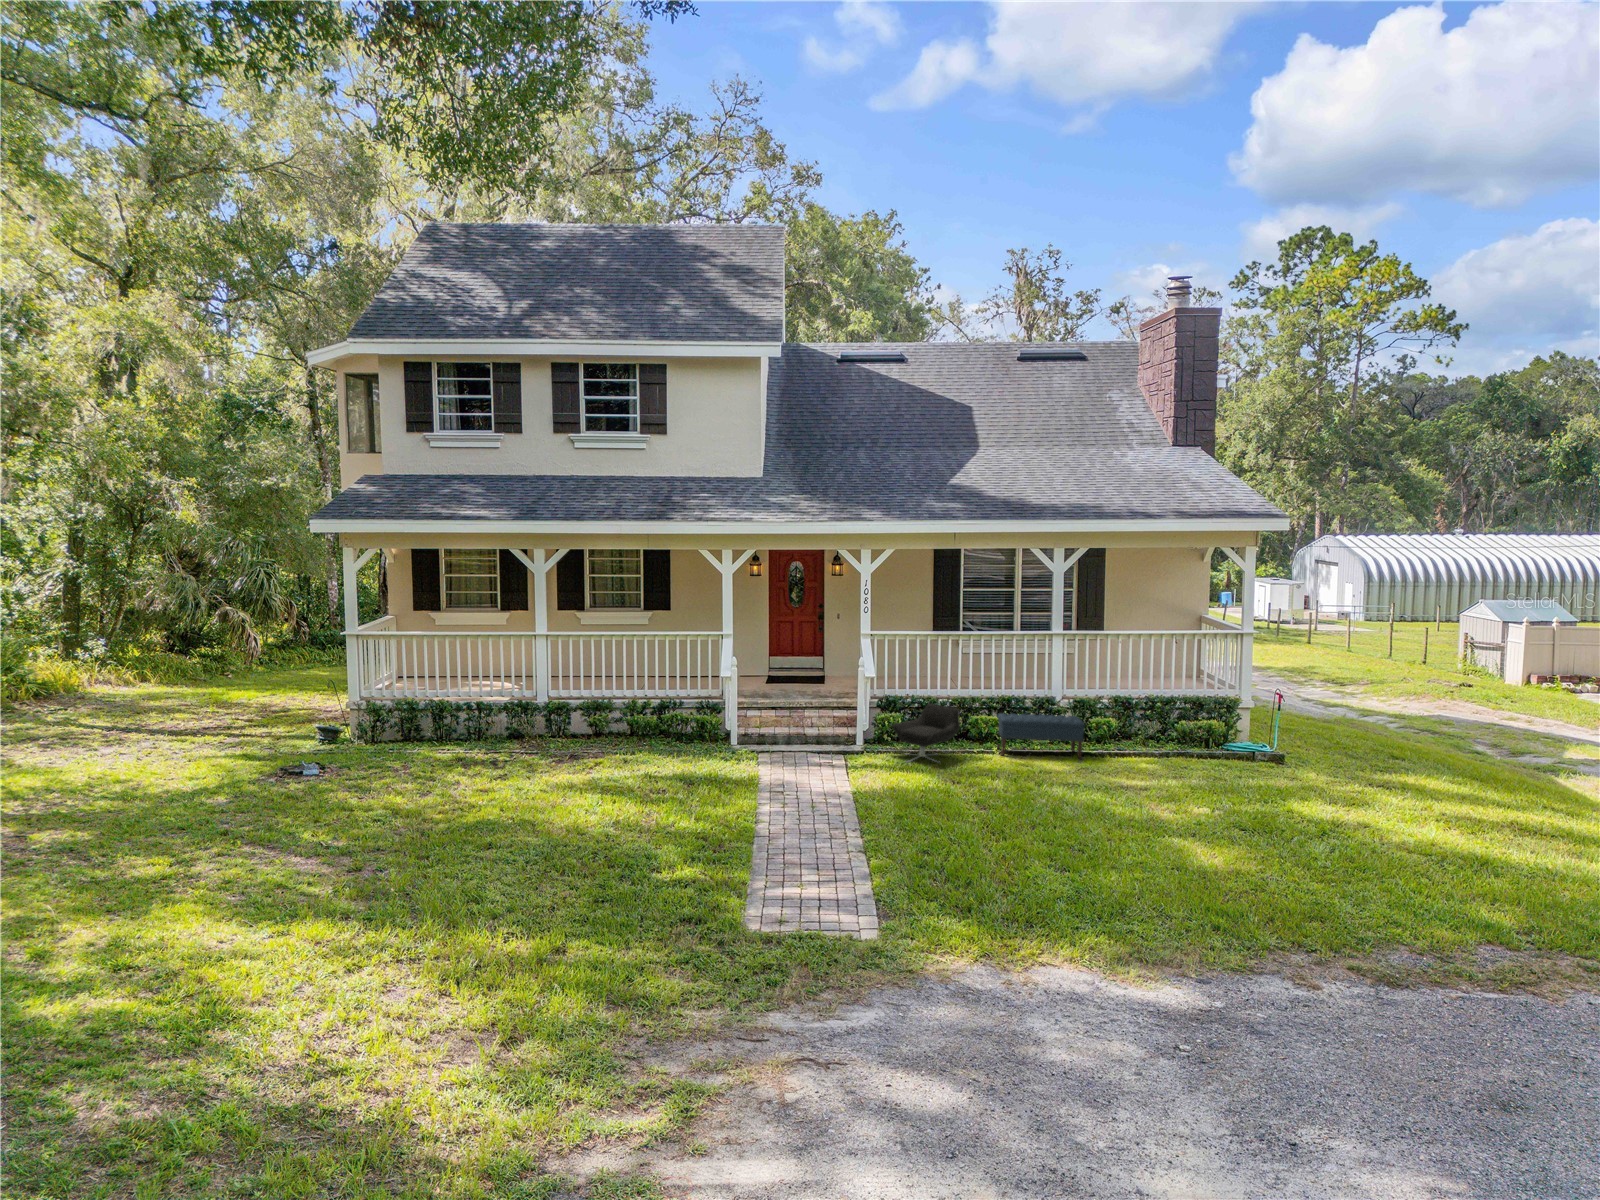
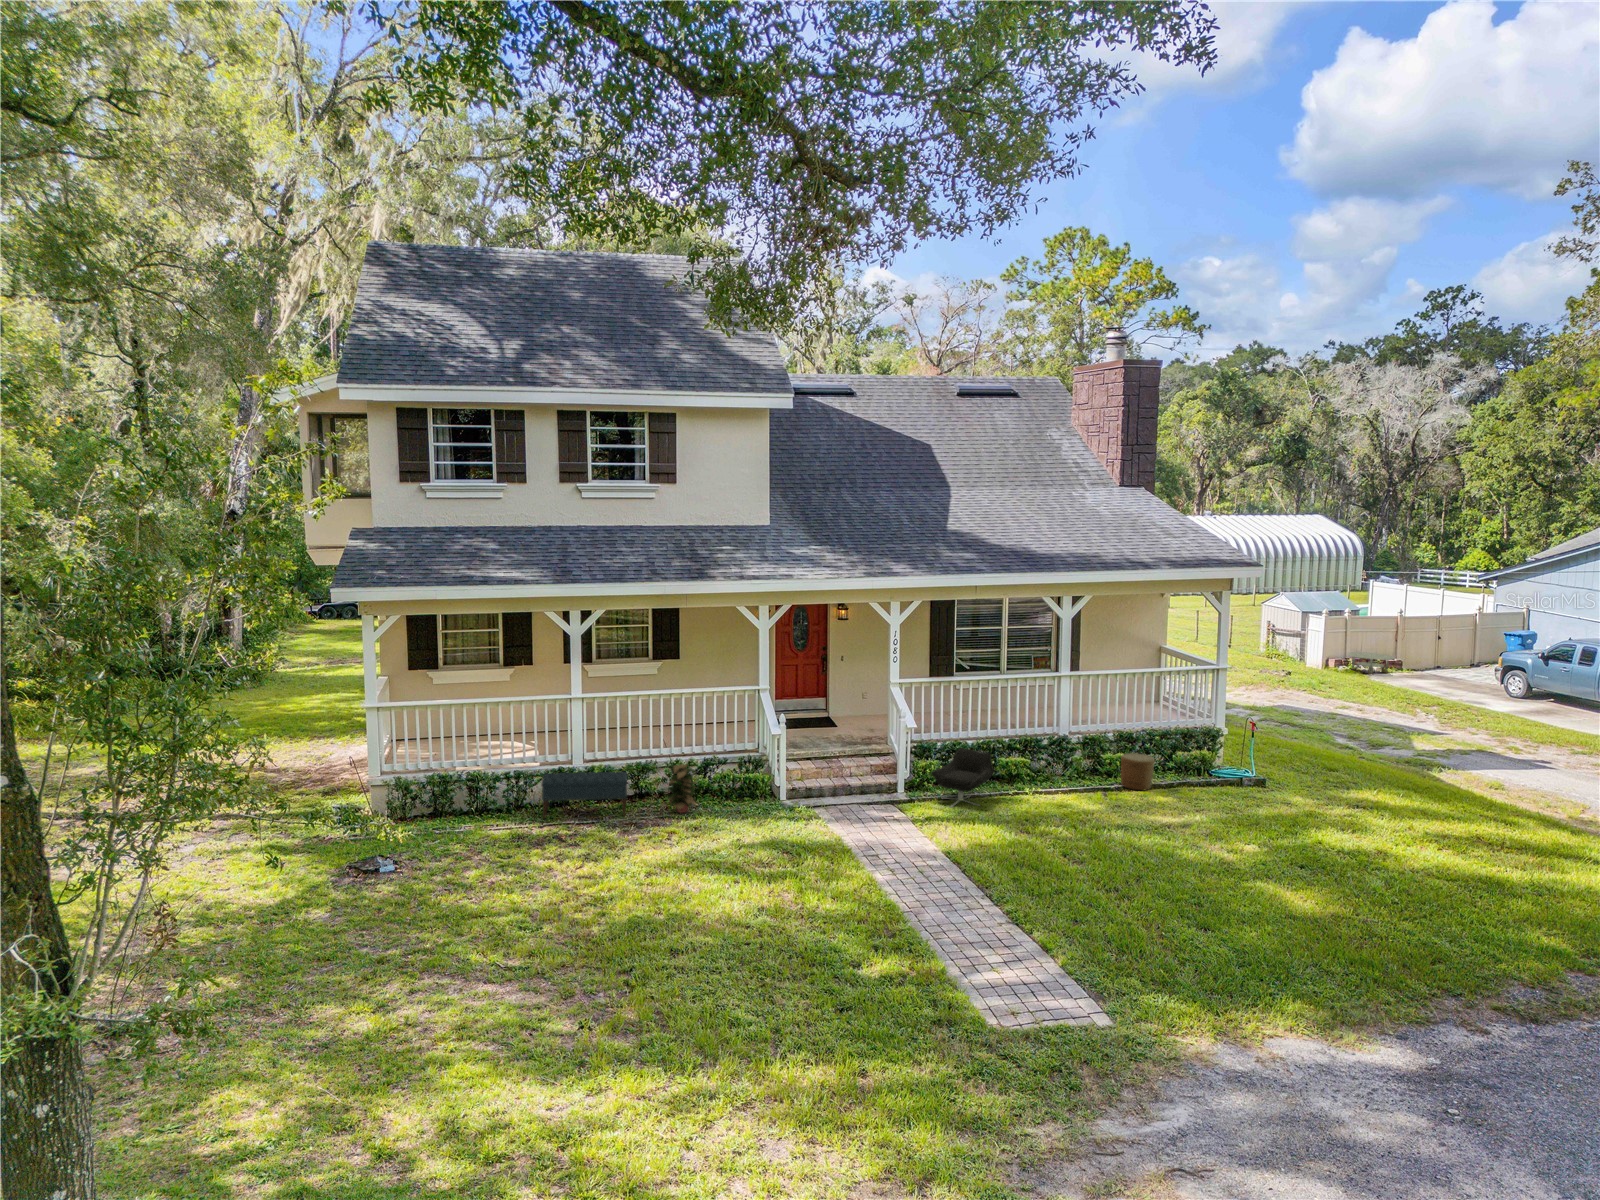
round table: none [1454,652,1511,676] -> present [1349,652,1394,676]
decorative plant: none [615,701,650,750] -> present [668,764,697,813]
bench: present [997,714,1085,758] -> present [541,772,627,818]
woven basket: none [1113,721,1150,761] -> present [1121,753,1155,790]

